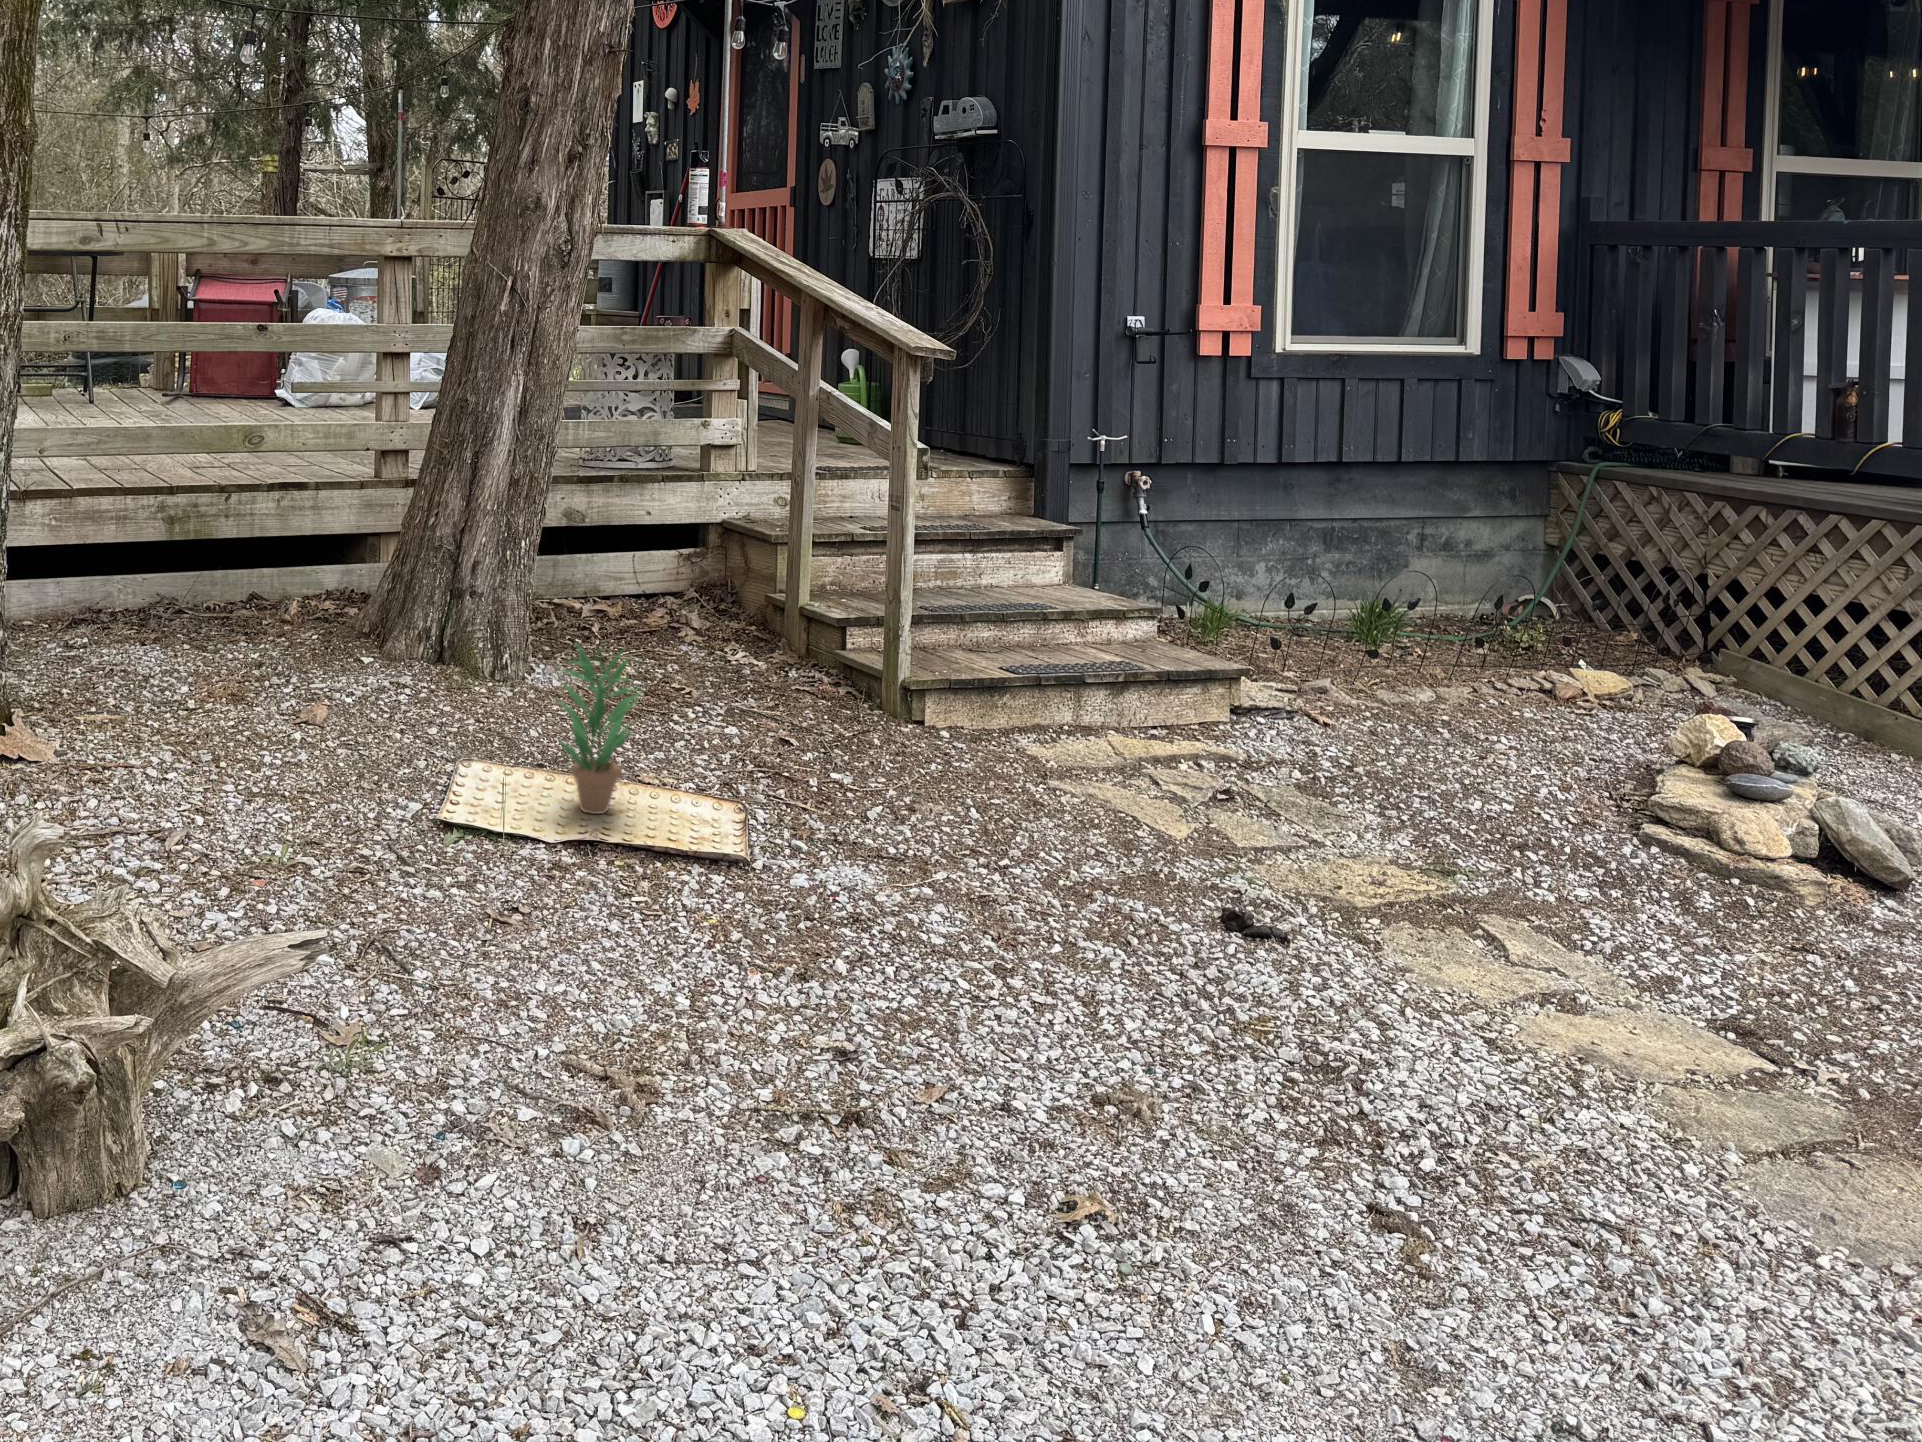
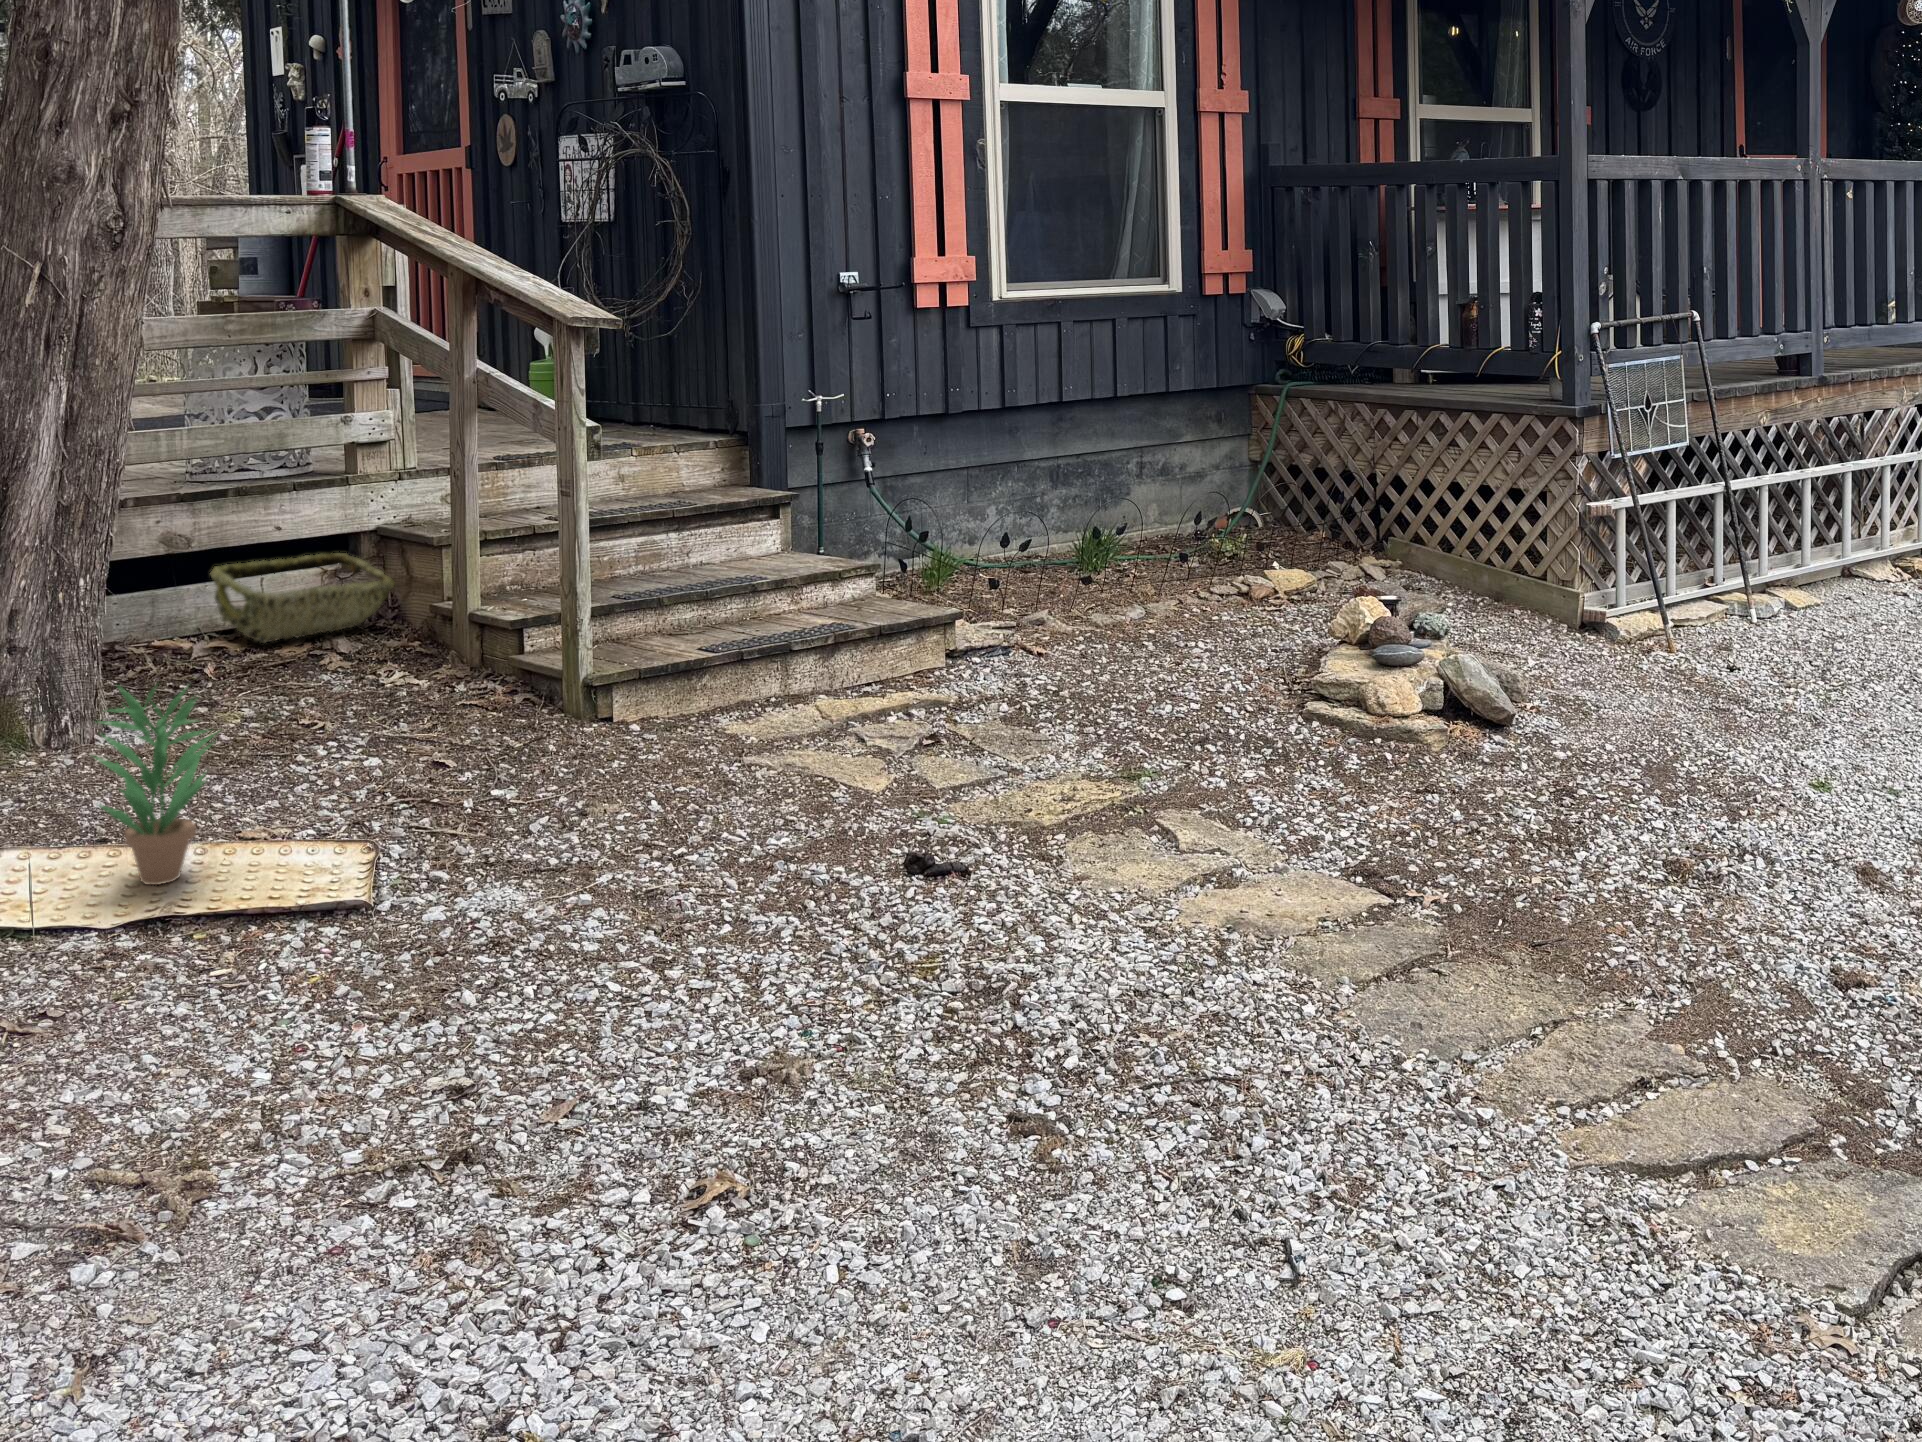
woven basket: none [597,544,734,617] -> present [210,553,395,643]

